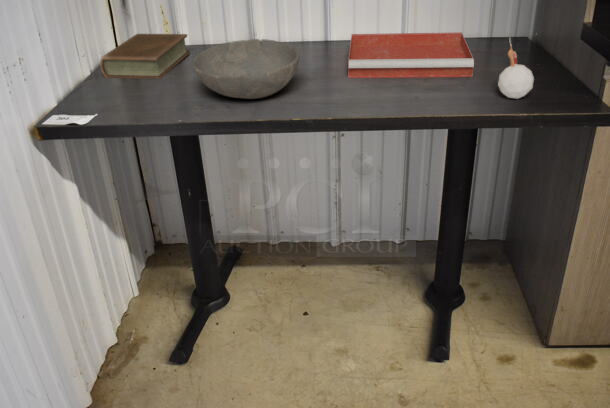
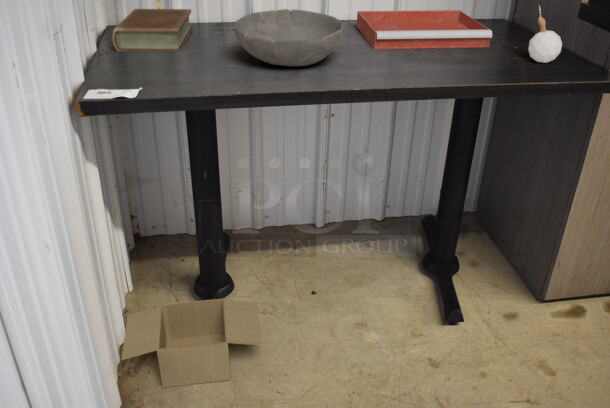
cardboard box: none [98,312,236,392] -> present [122,299,262,387]

